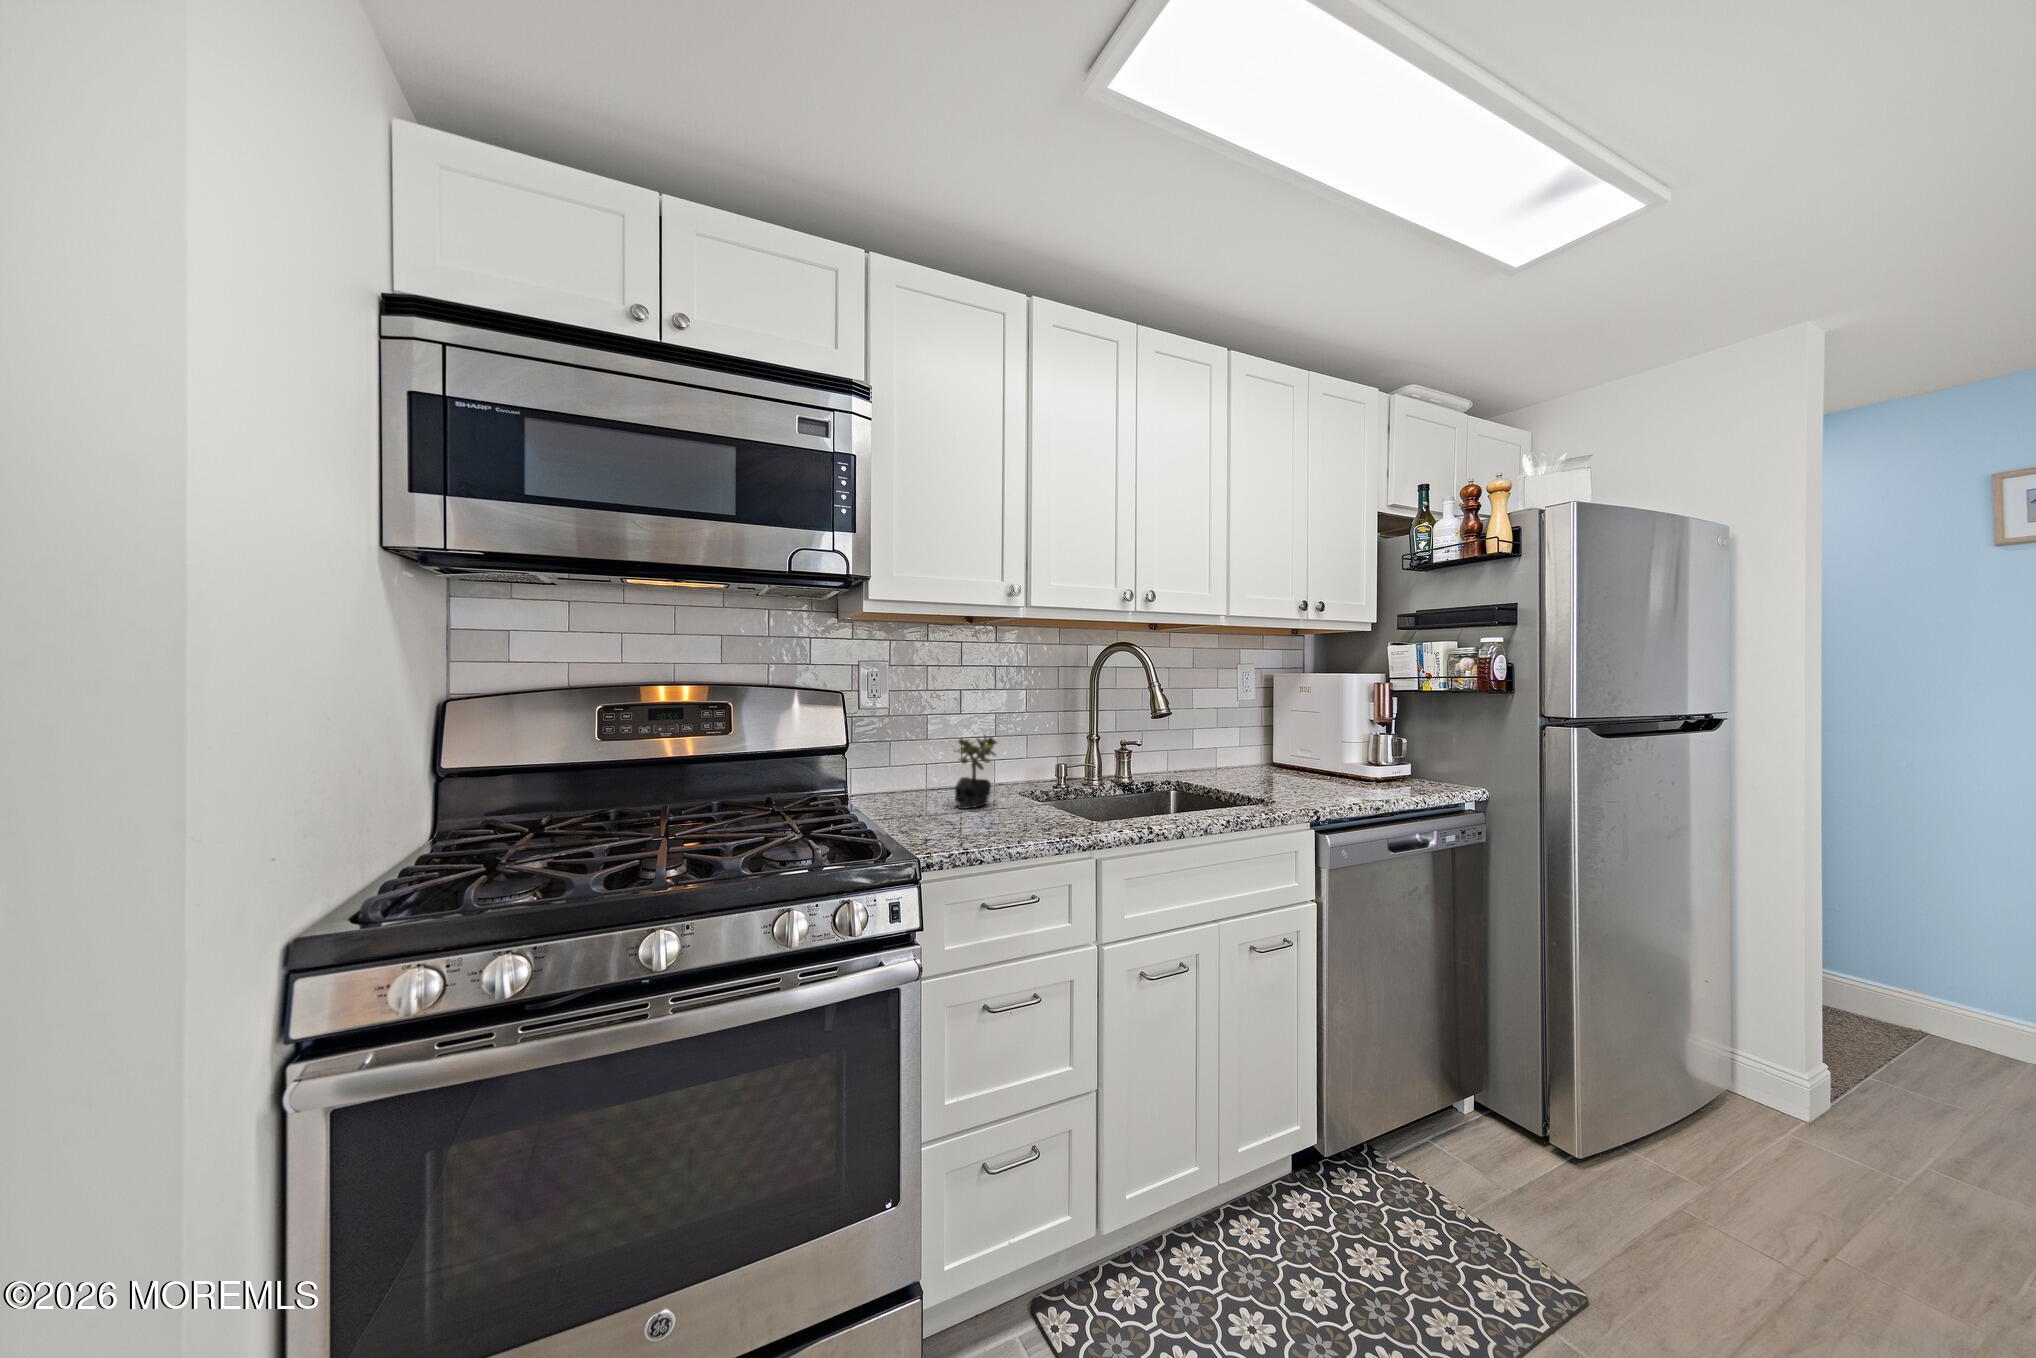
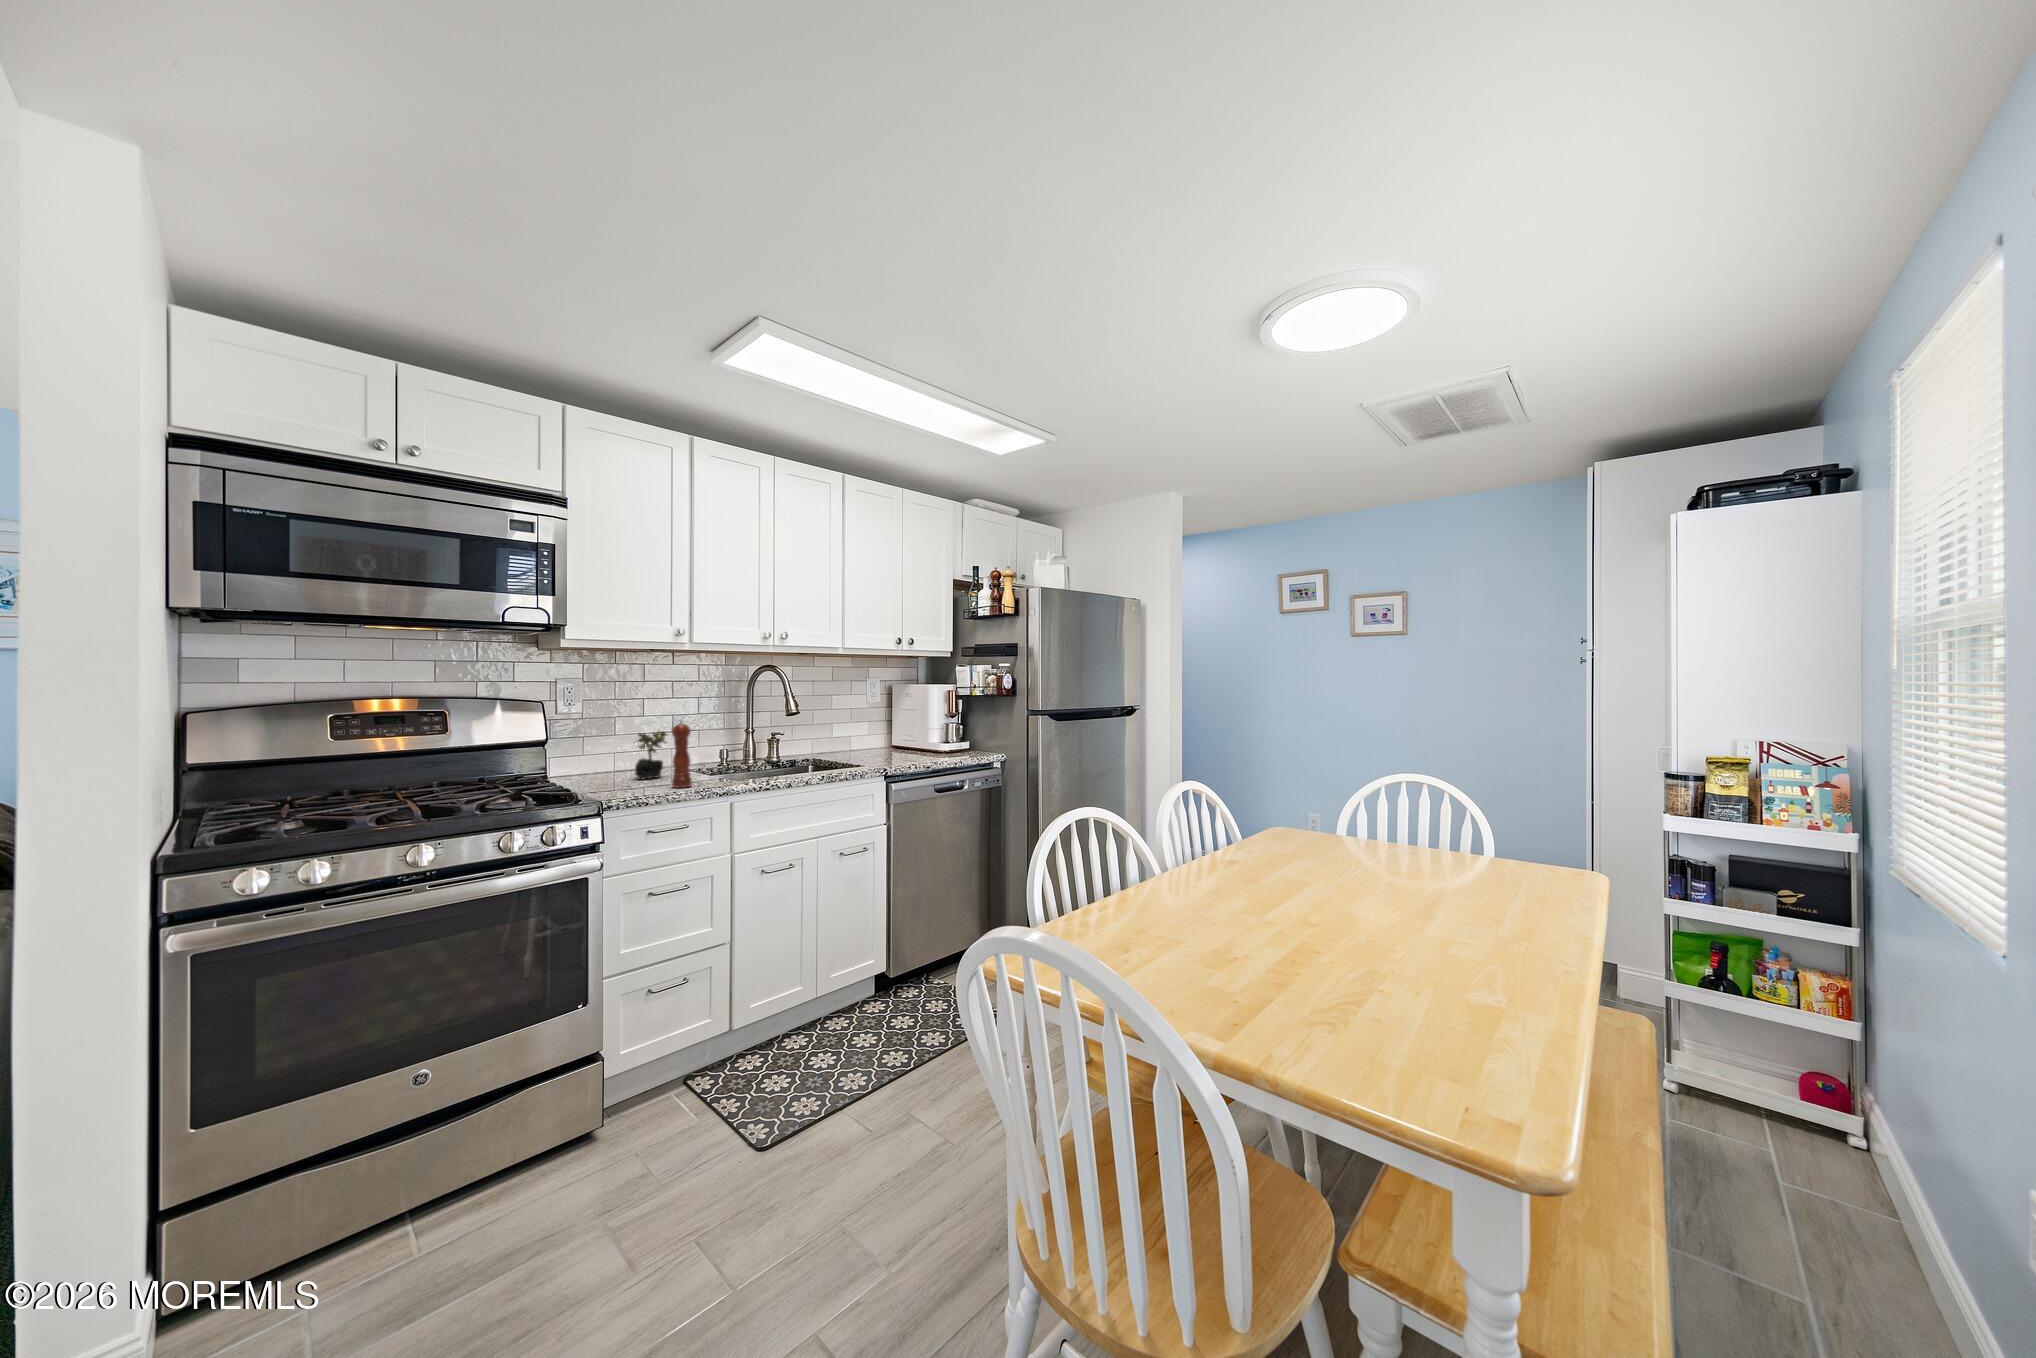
pepper mill: none [1013,723,1041,833] -> present [672,719,692,788]

